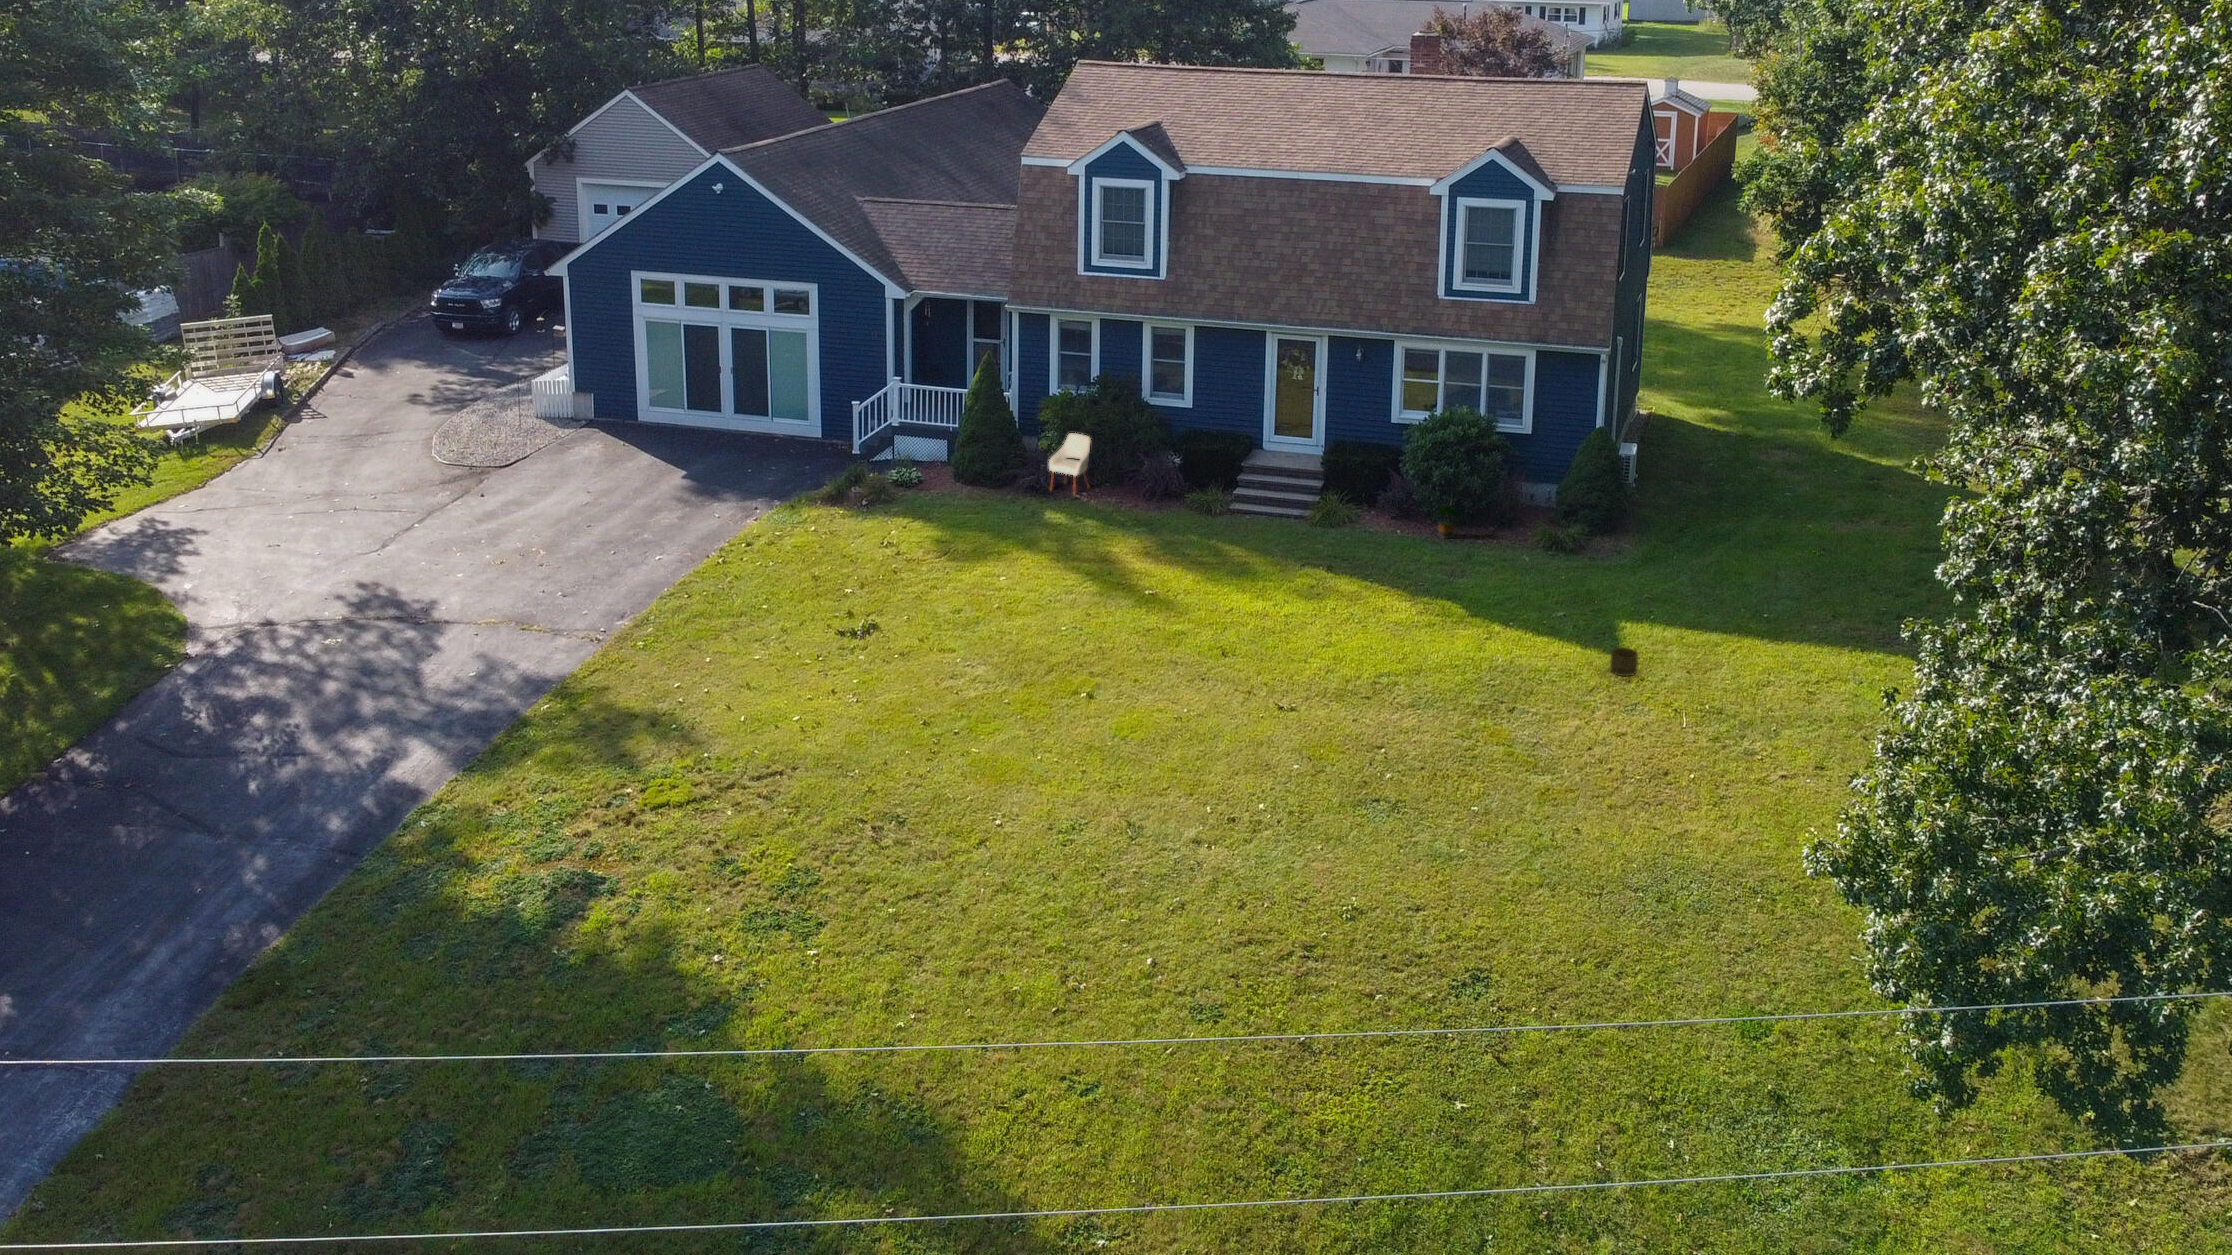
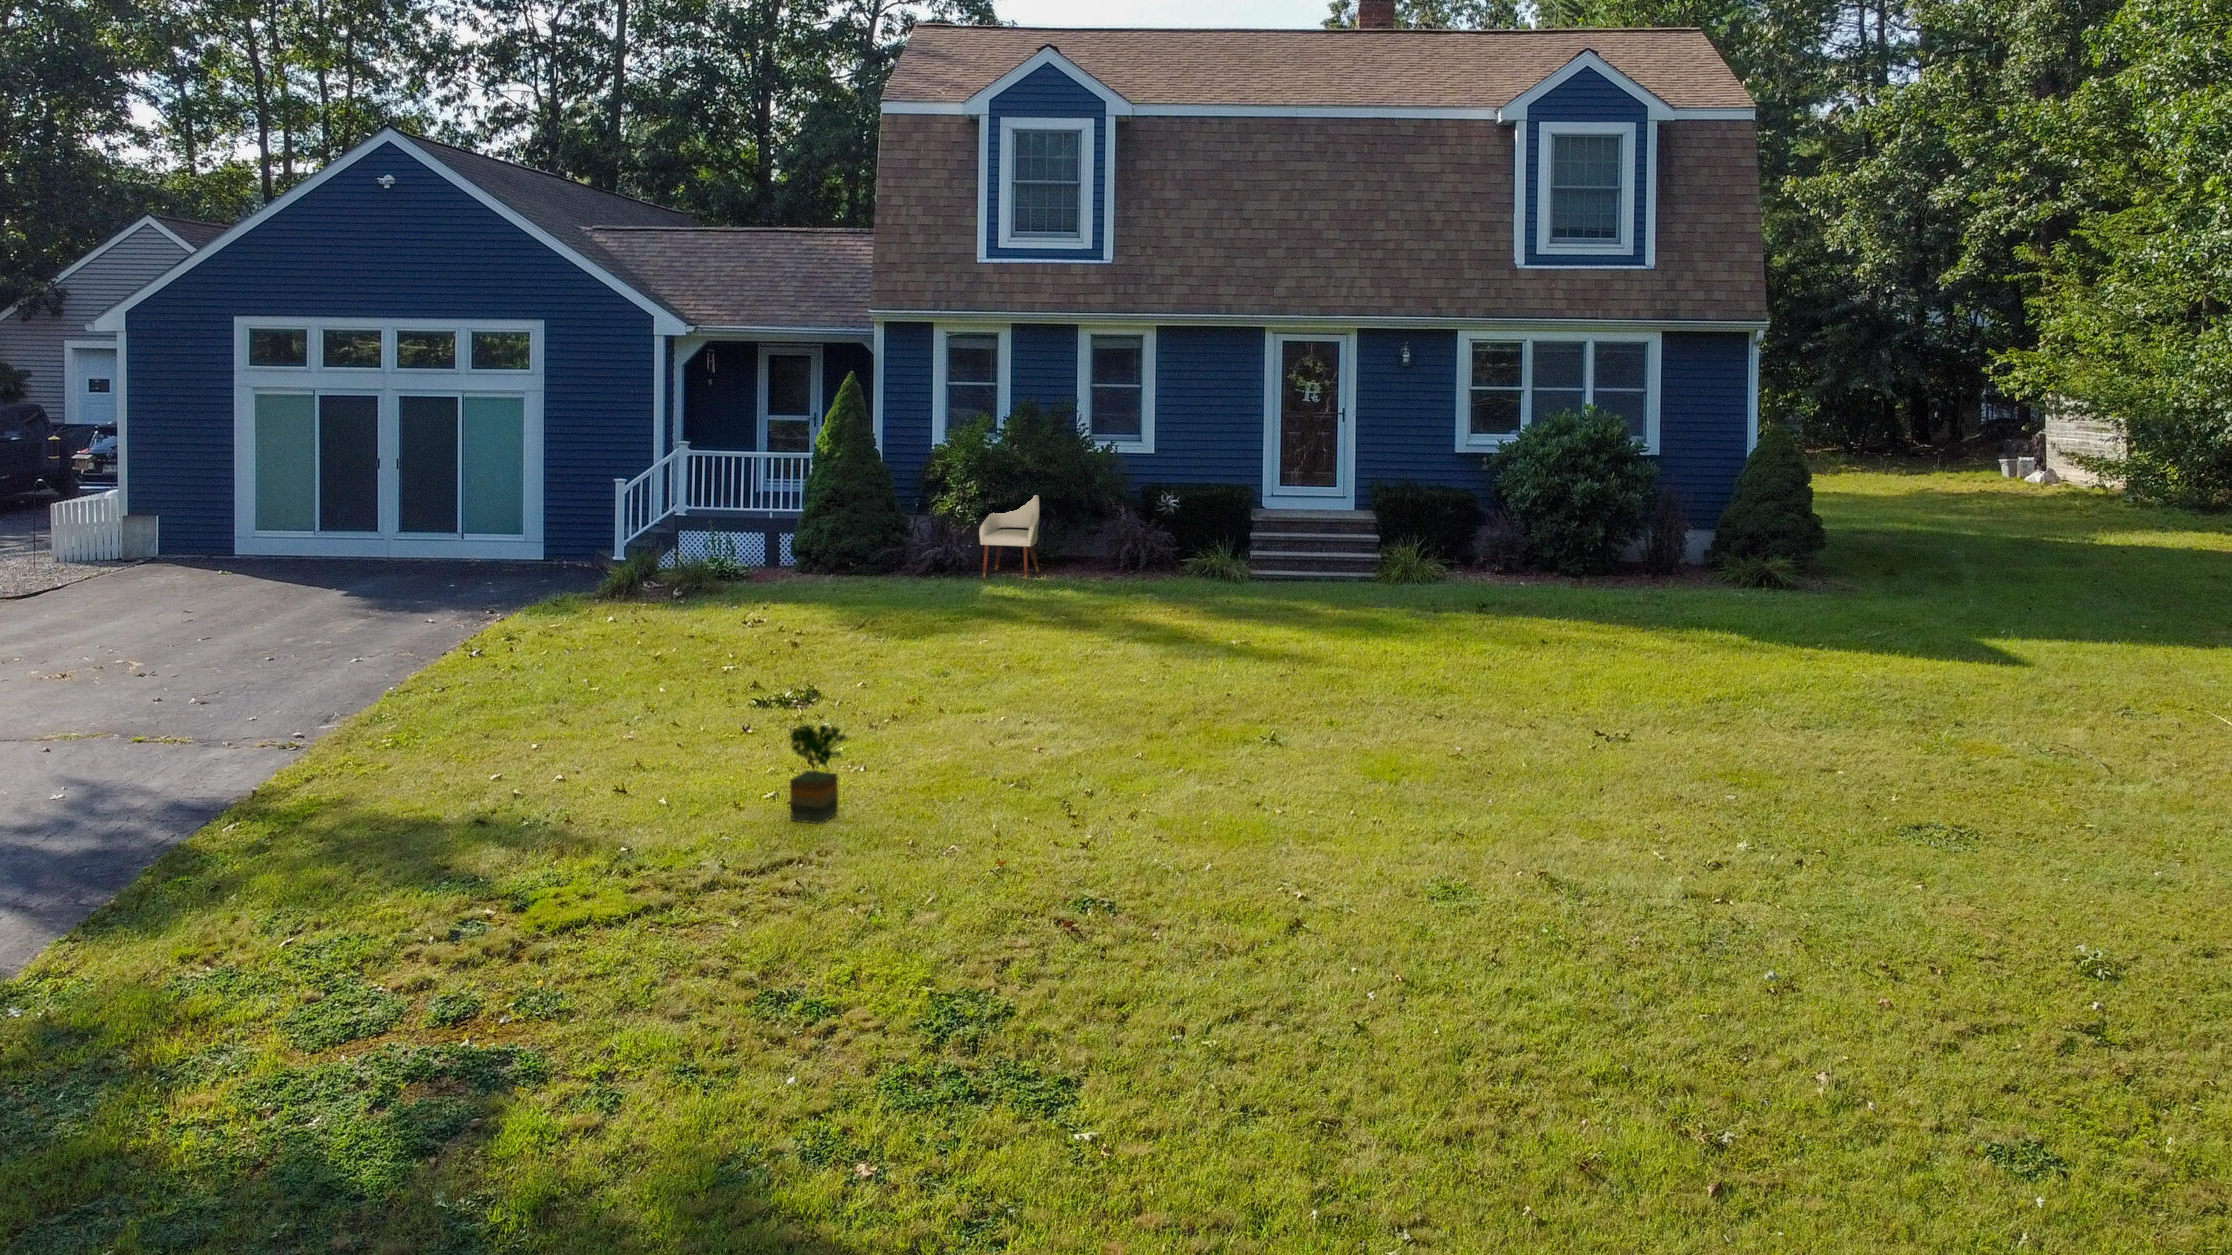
potted tree: present [1436,505,1459,539] -> present [790,724,848,824]
wooden bucket: present [1610,647,1638,676] -> none [2167,631,2223,674]

